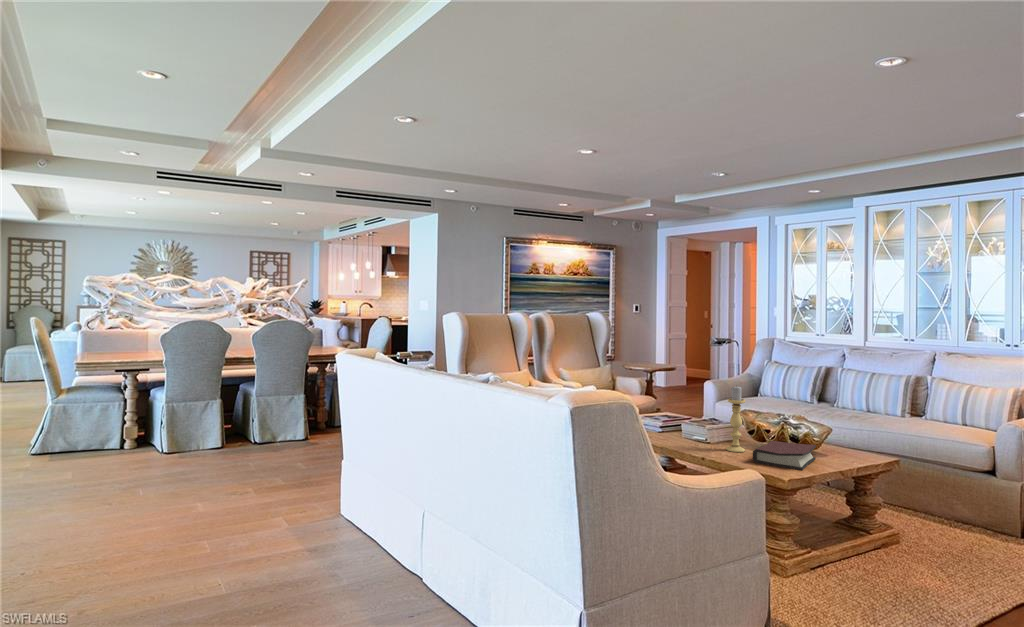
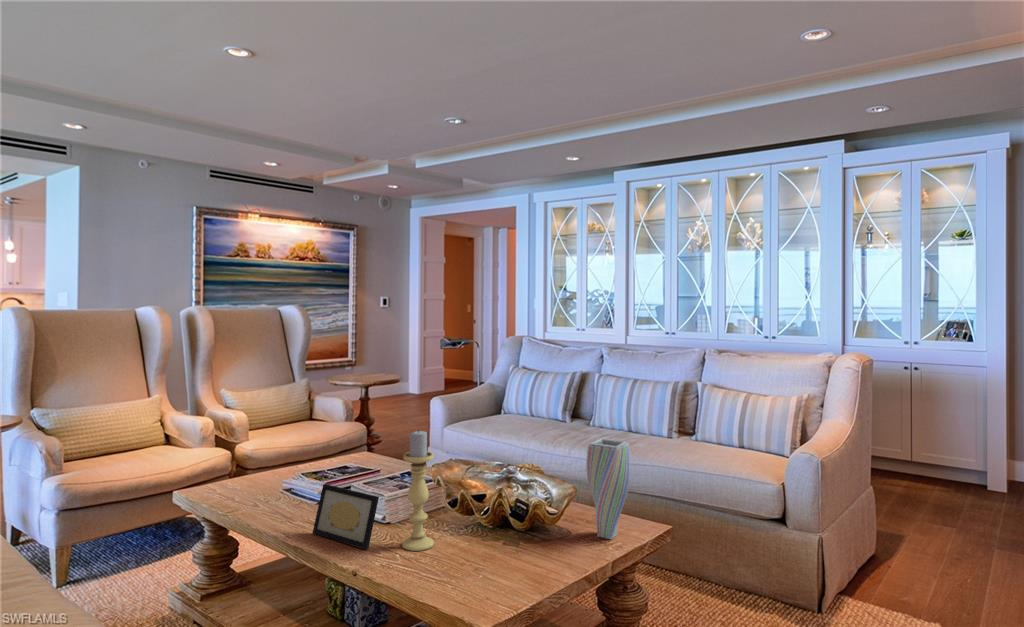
vase: none [840,399,870,458] -> present [586,439,630,539]
picture frame: none [672,415,713,449] -> present [313,484,379,549]
hardback book: present [753,441,816,470] -> none [432,523,547,597]

